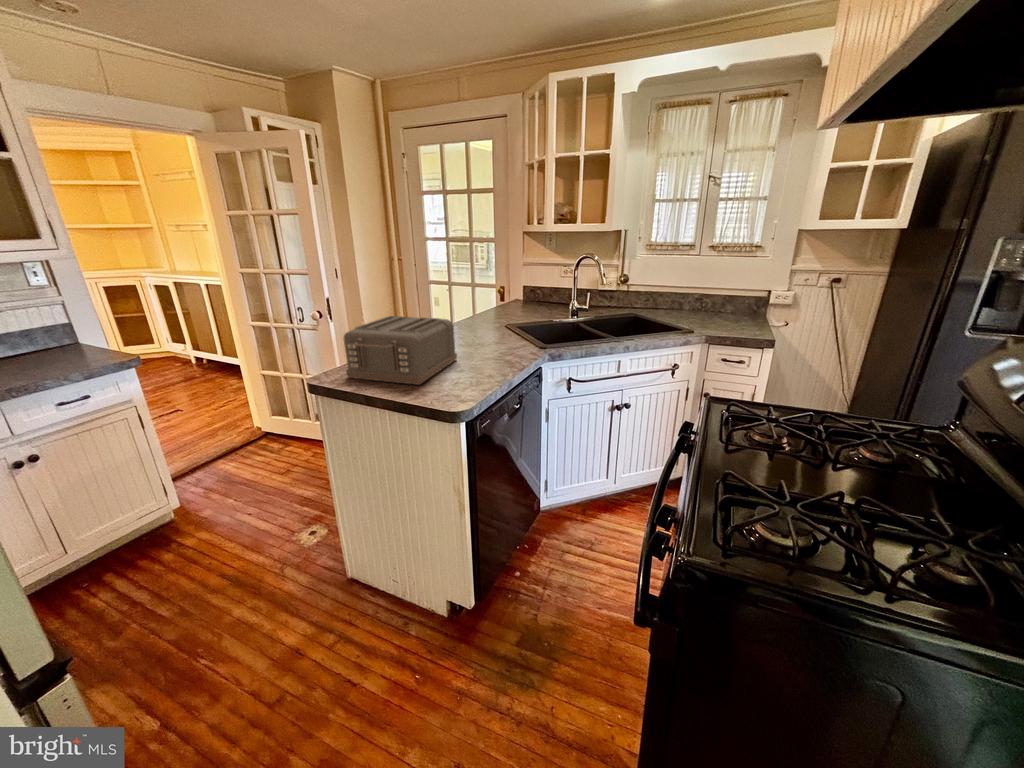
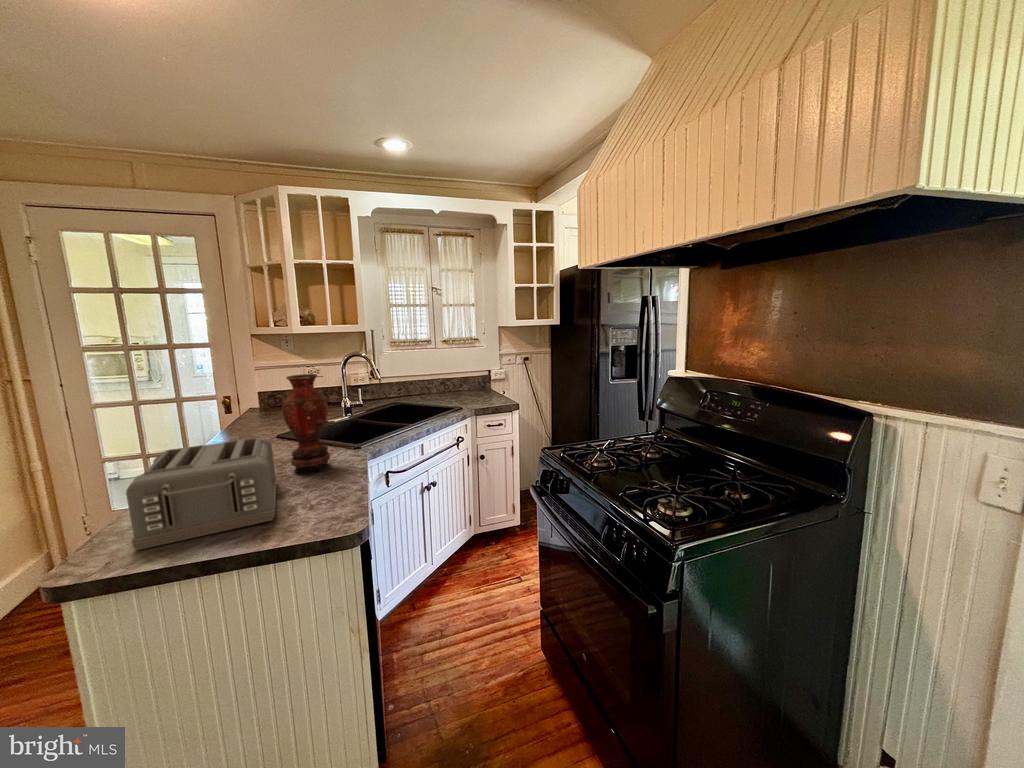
vase: none [472,269,508,359] -> present [282,374,330,473]

